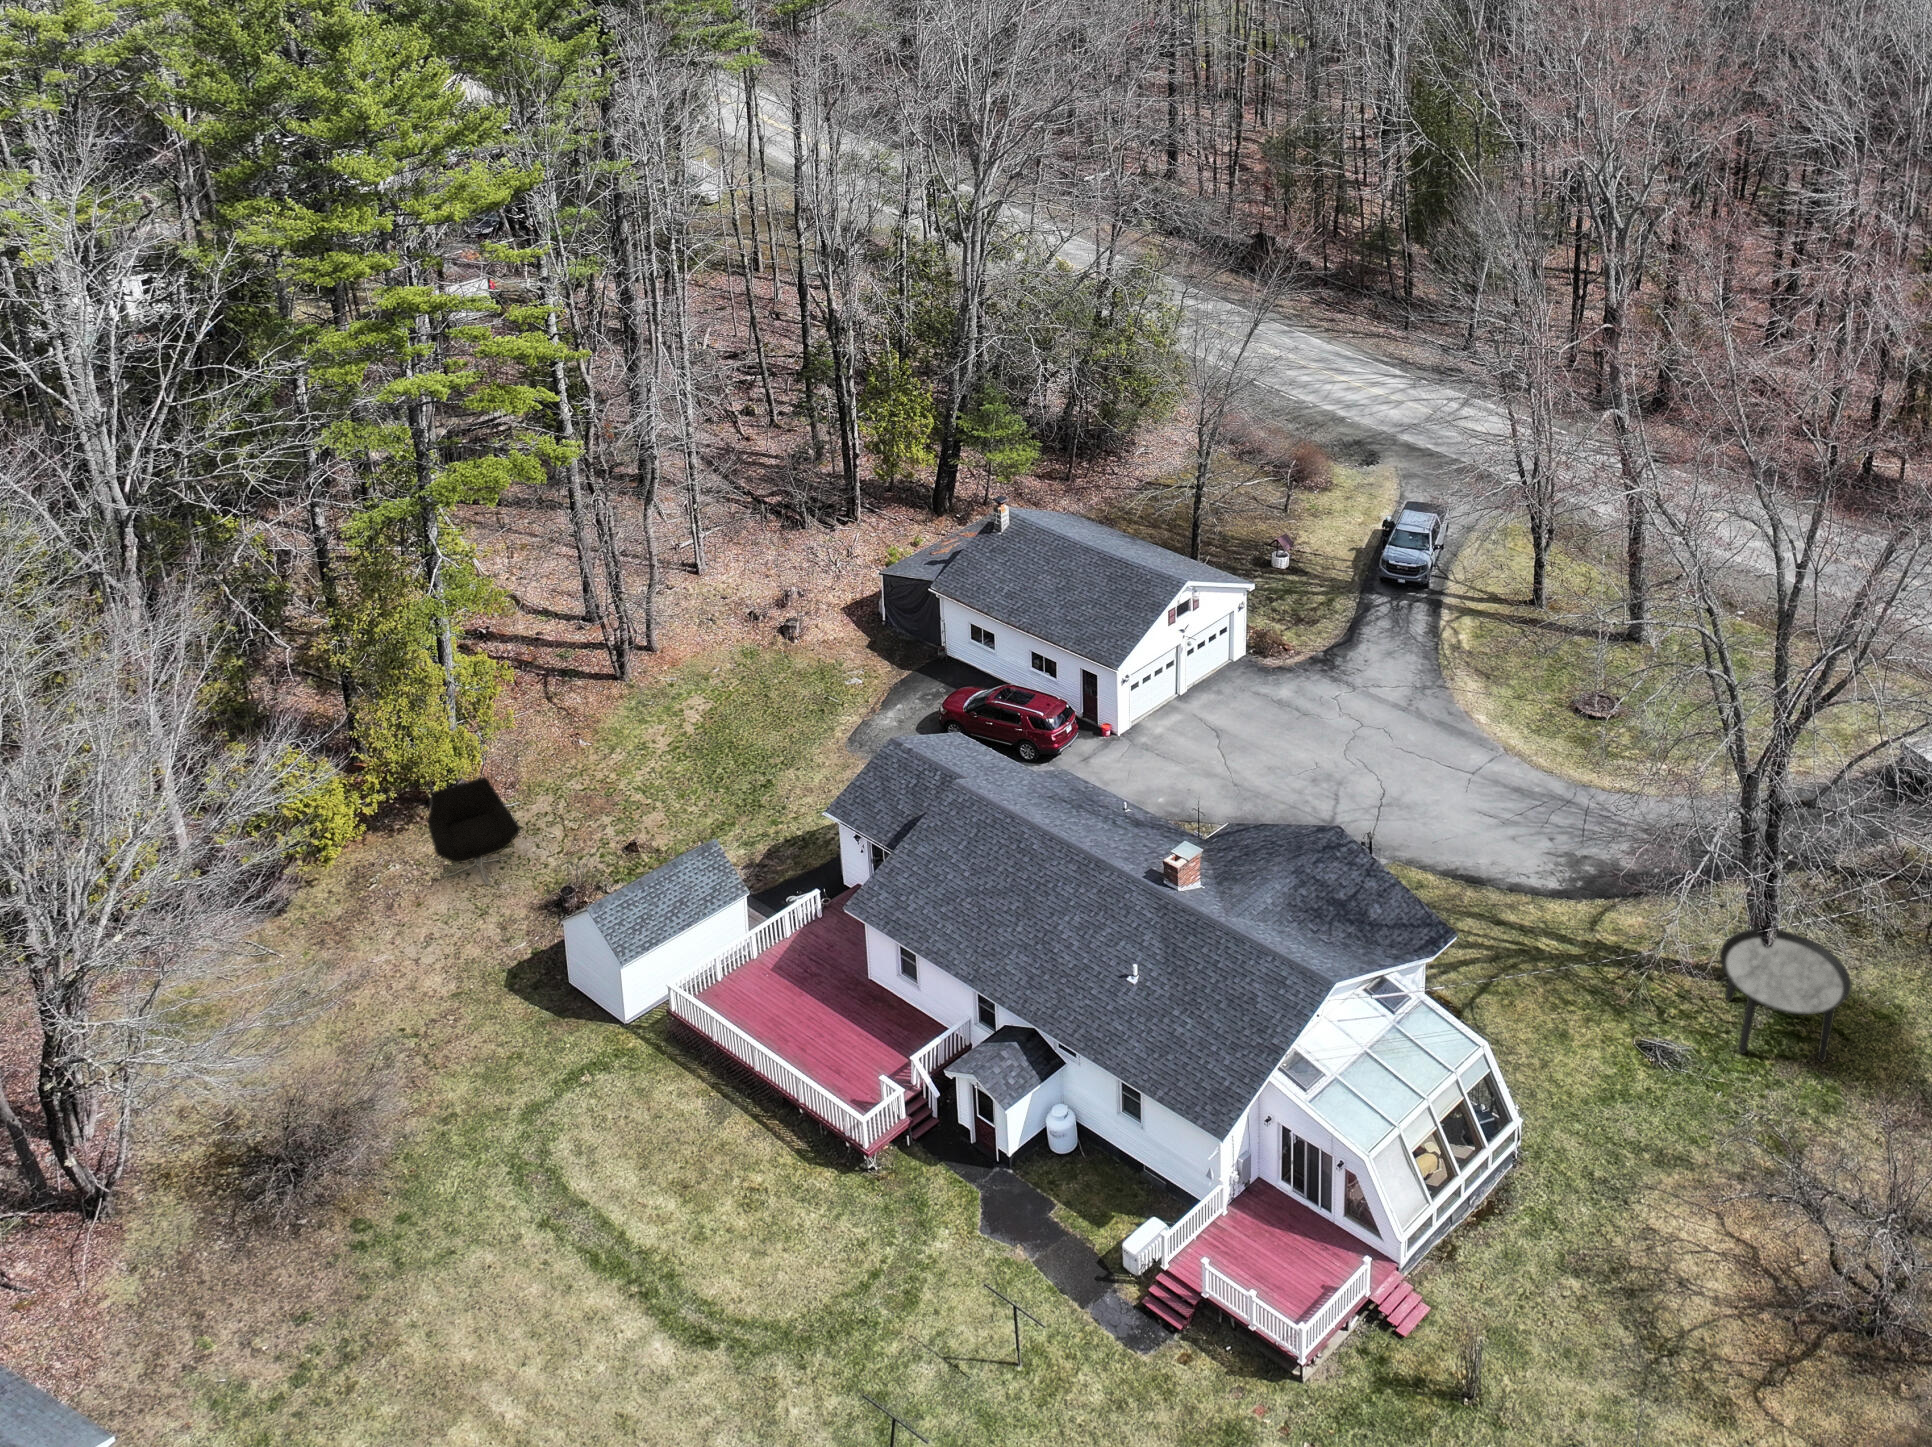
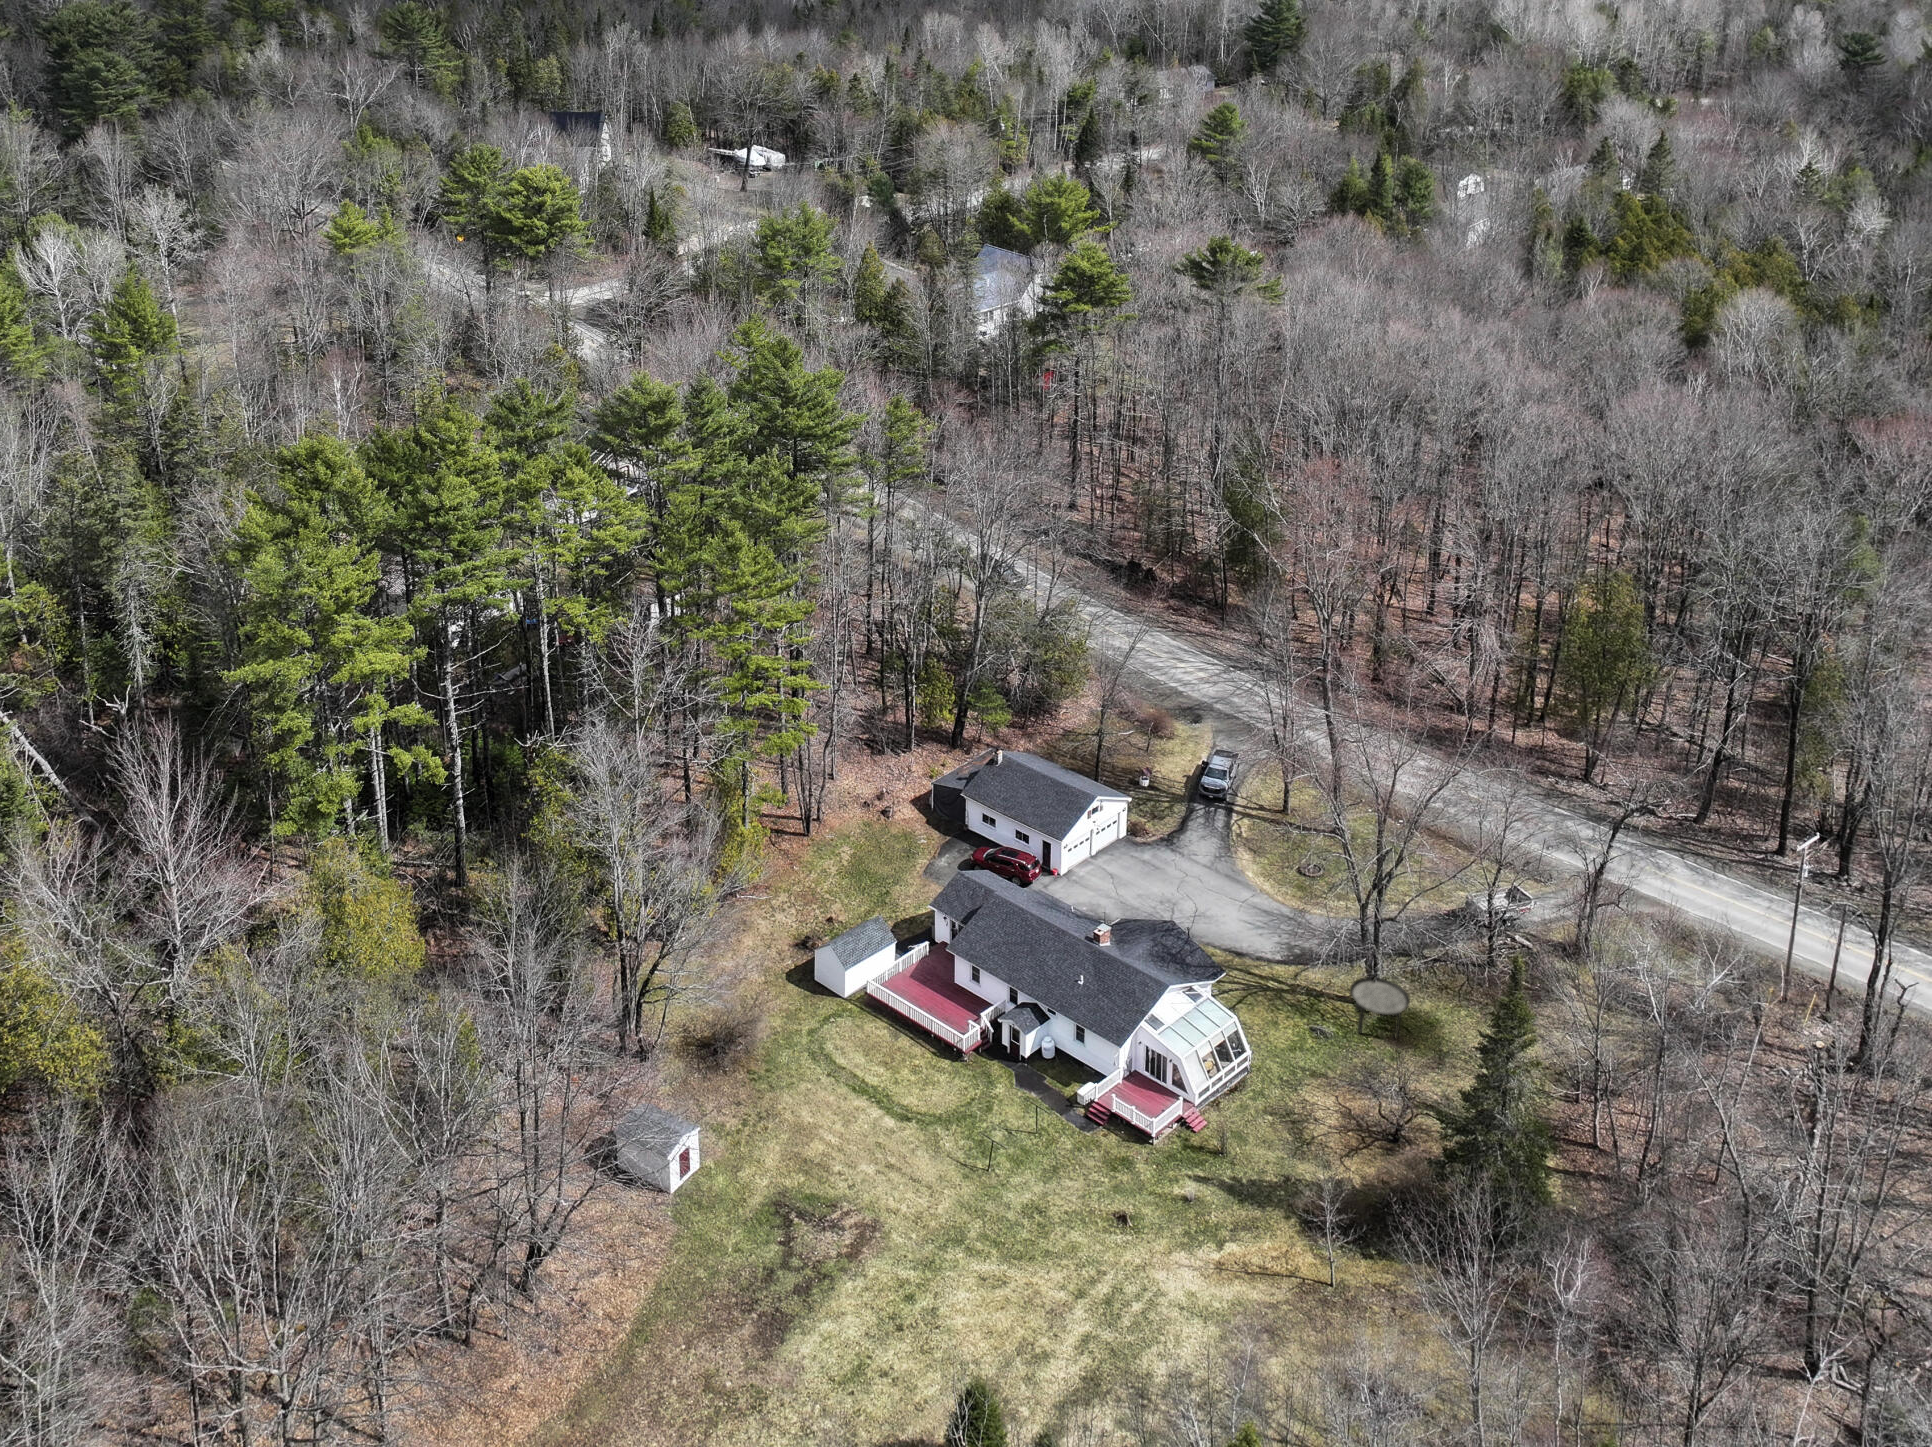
lounge chair: present [427,777,521,885] -> none [739,882,783,934]

